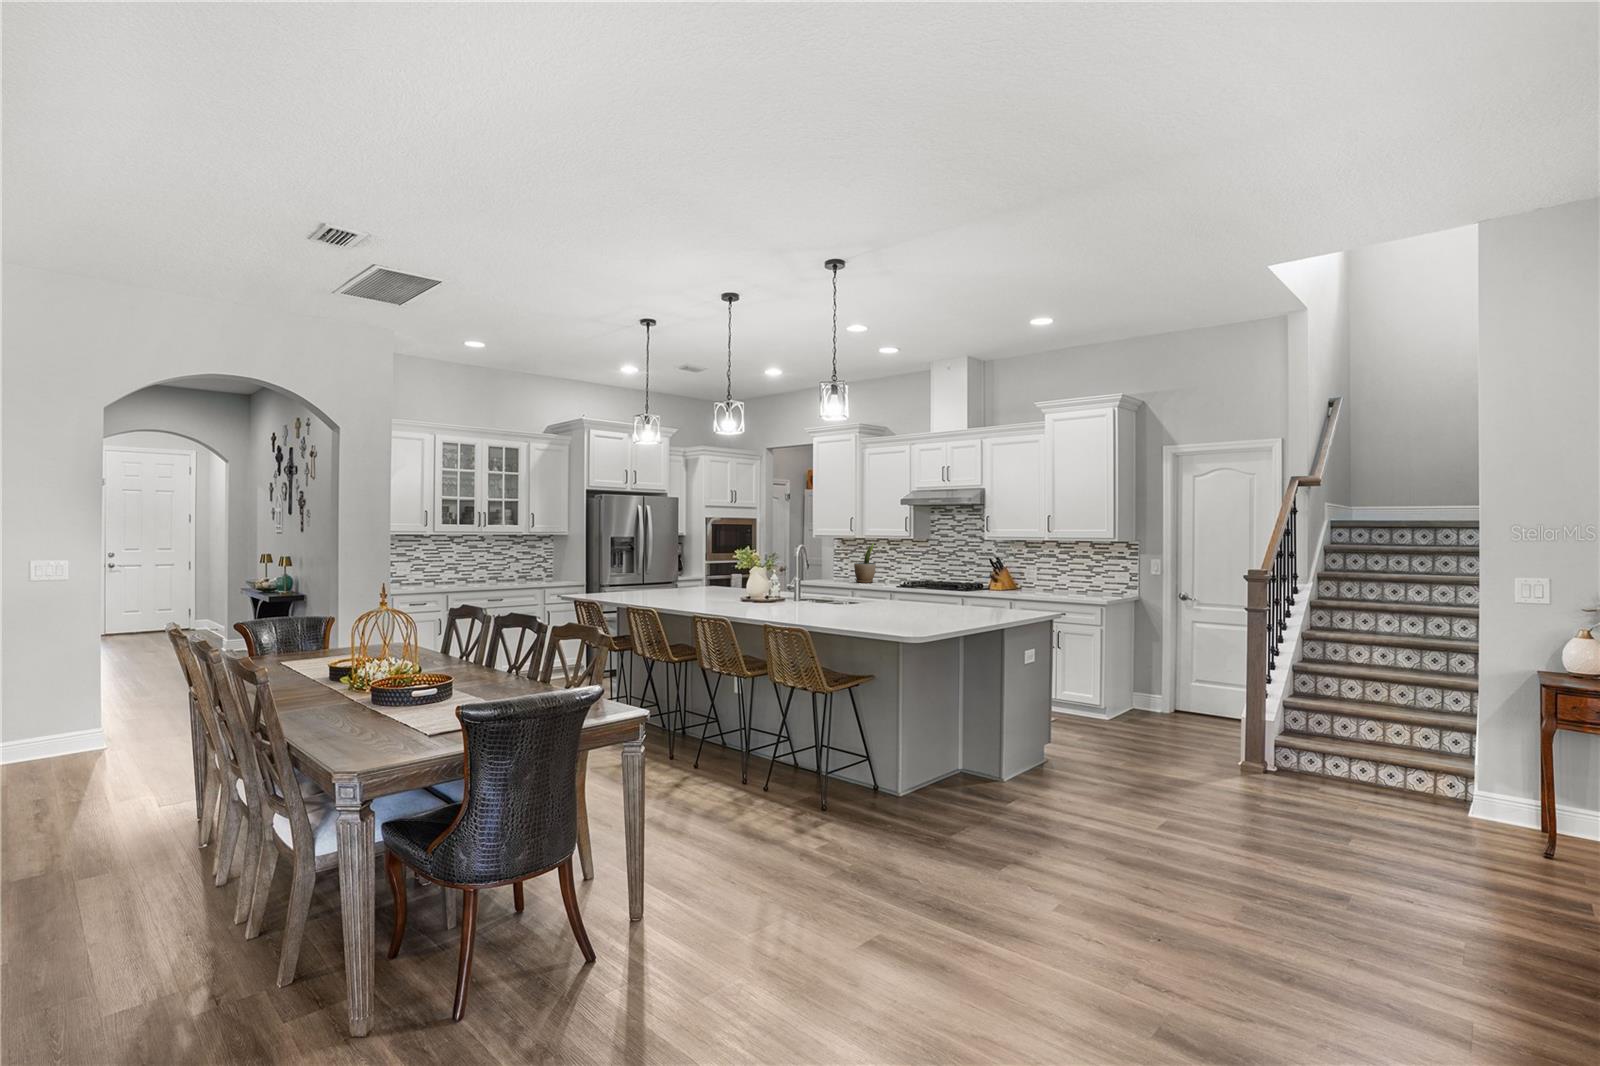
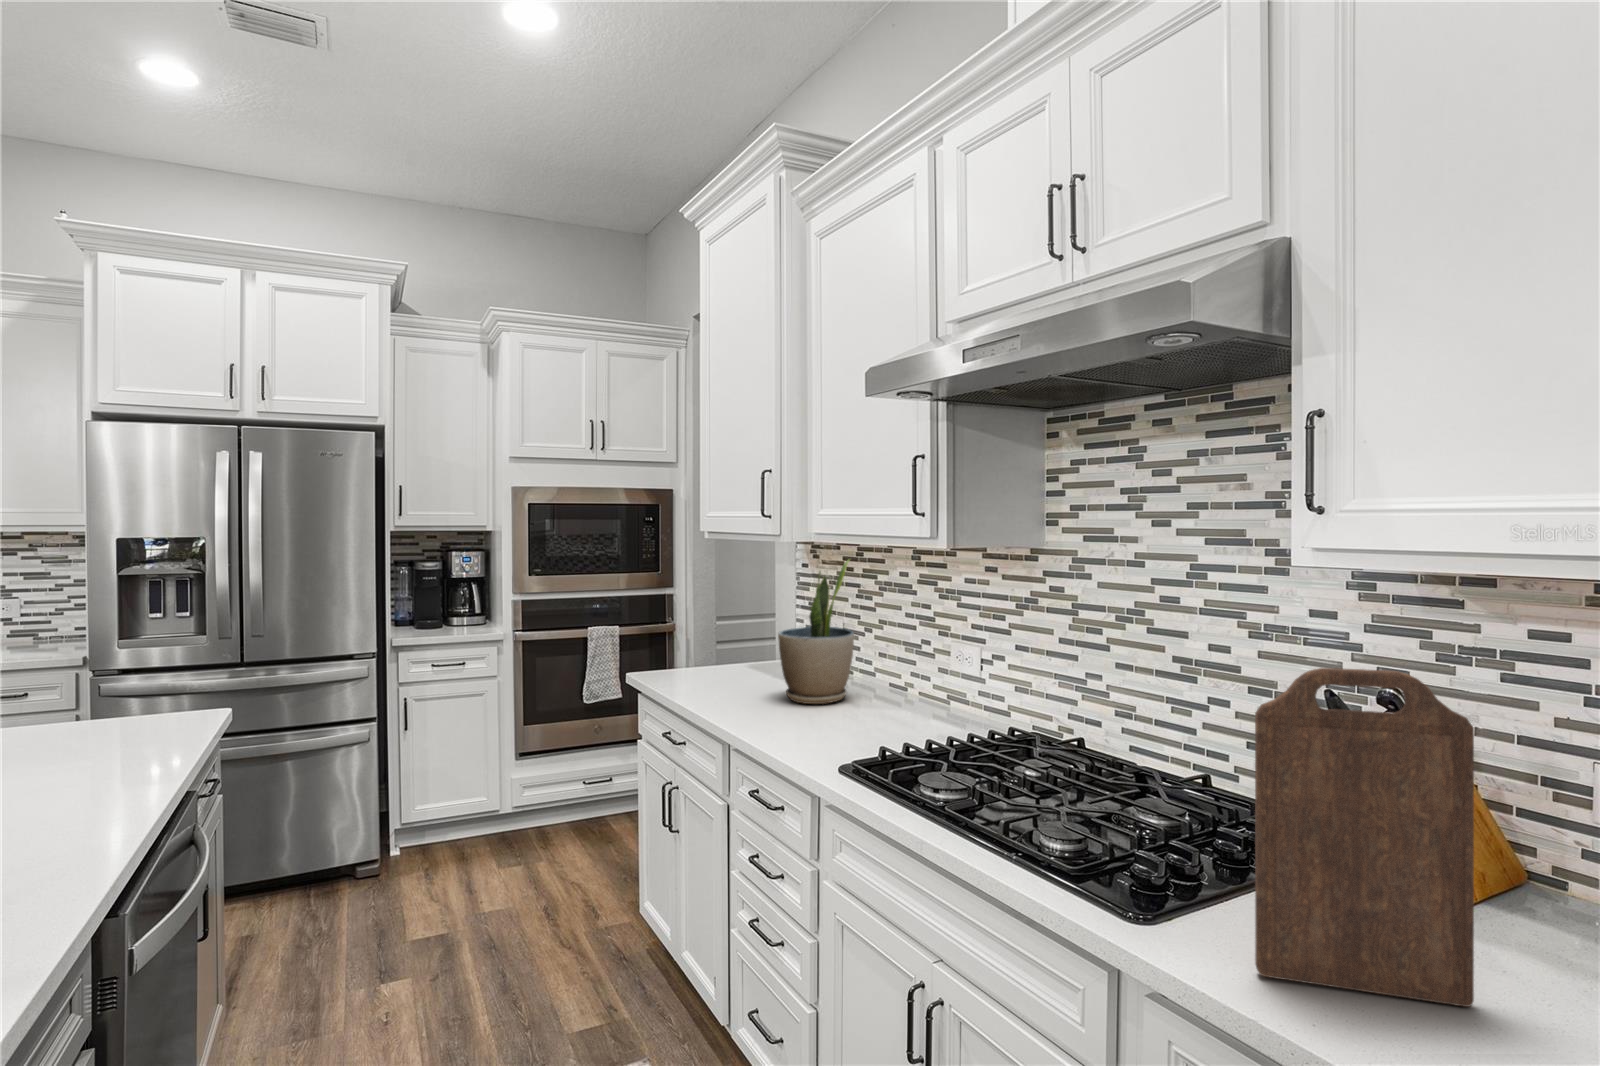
cutting board: none [979,552,1003,592] -> present [1255,668,1474,1007]

